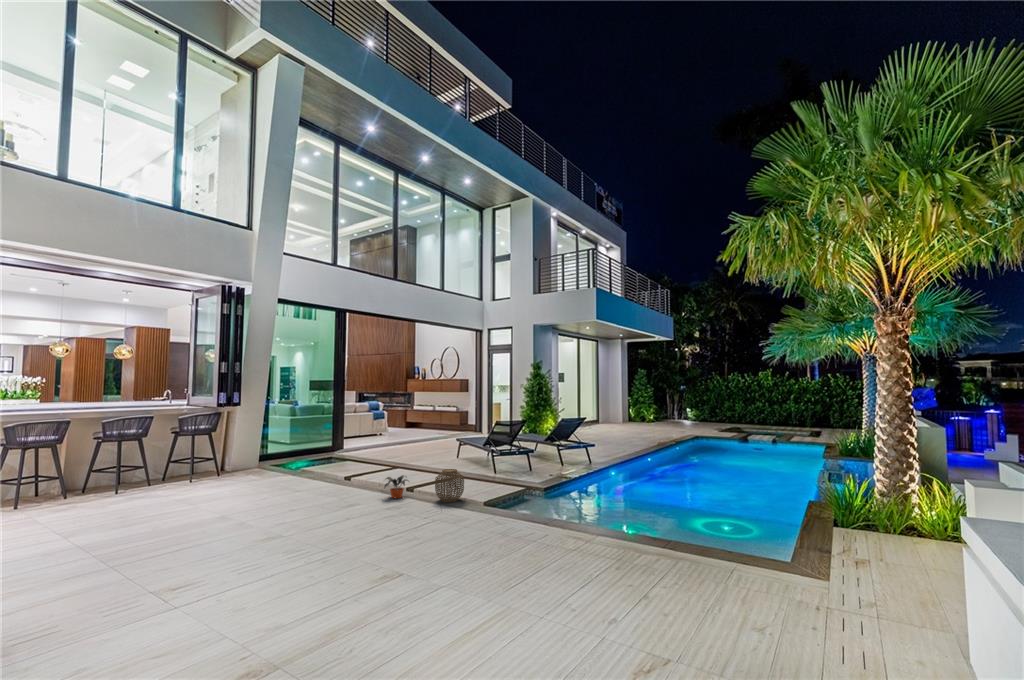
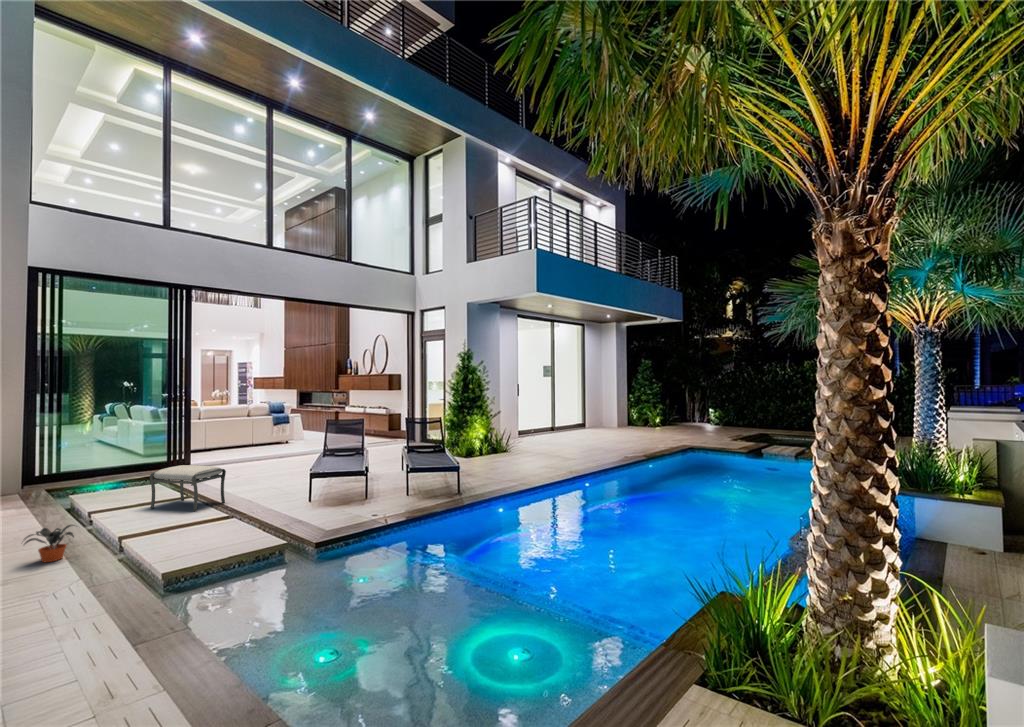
ottoman: none [385,444,432,475] -> present [150,465,226,511]
woven basket: present [435,469,464,502] -> none [77,519,136,576]

